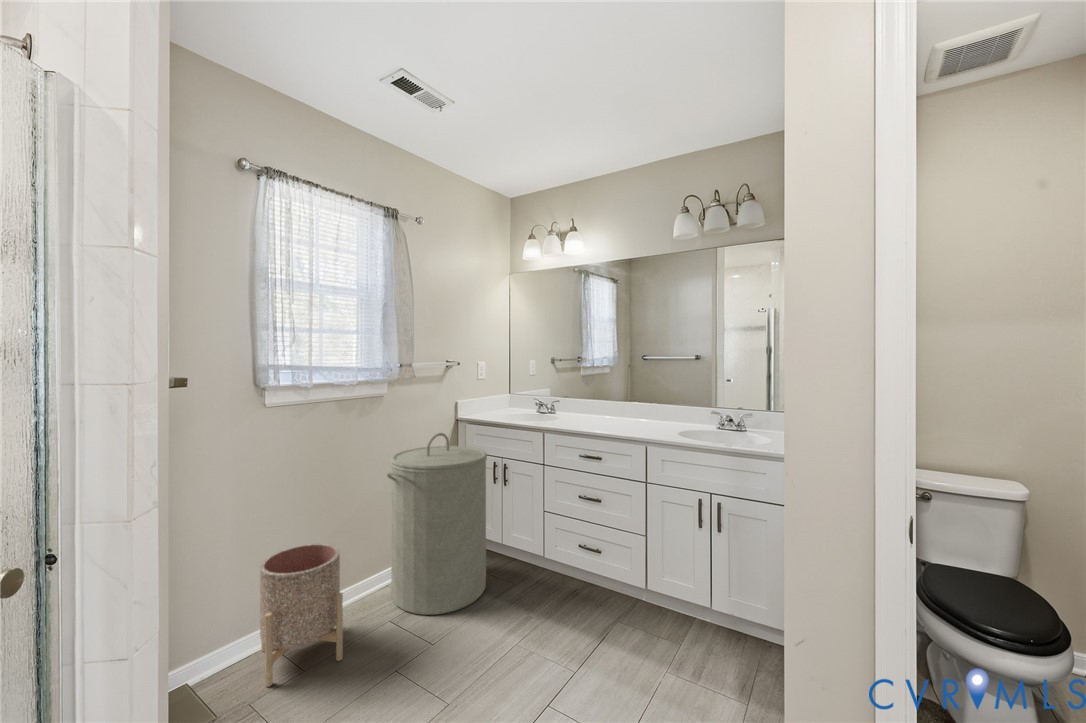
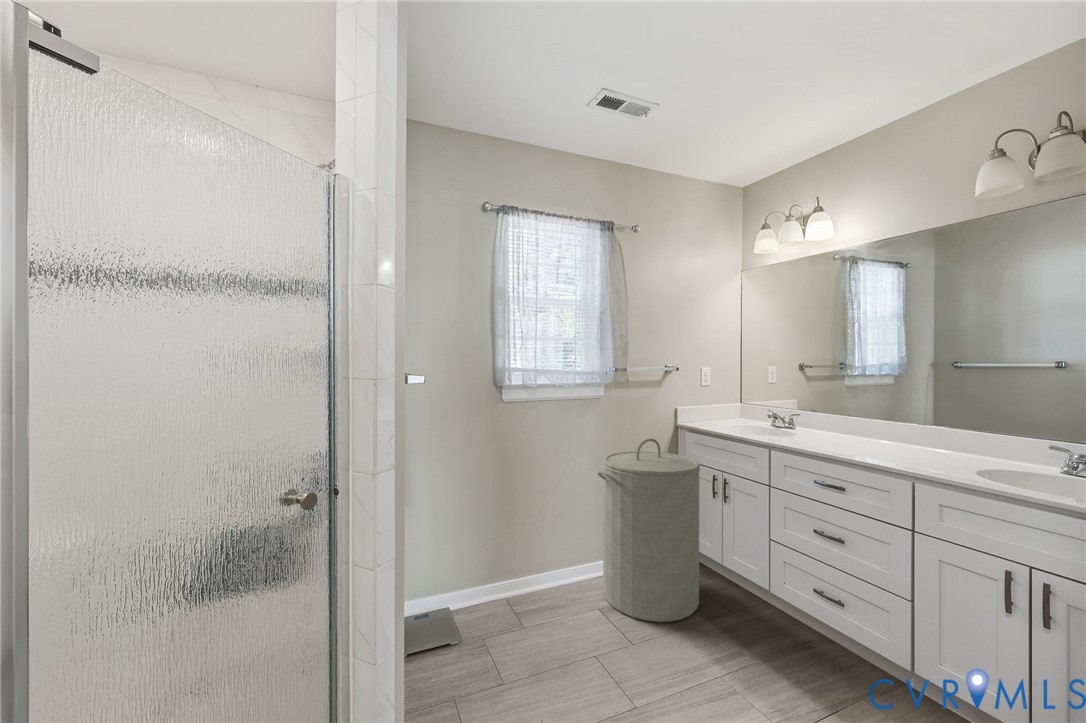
planter: present [260,544,343,687] -> none [494,524,554,635]

